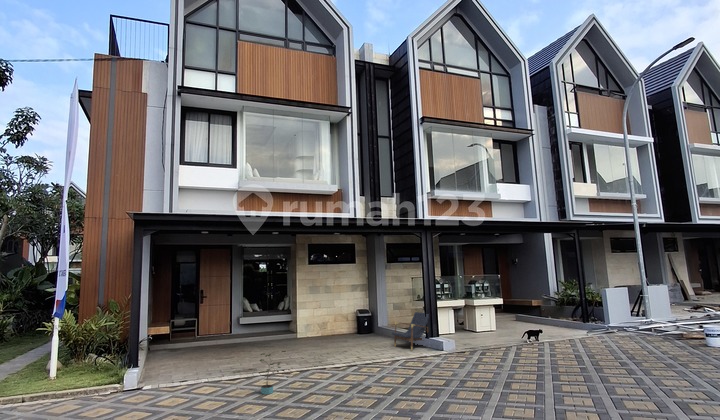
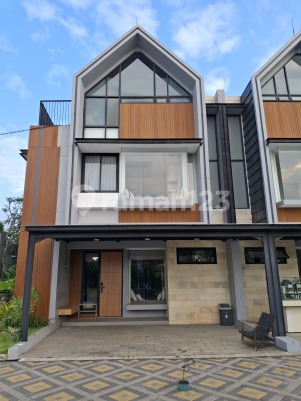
potted plant: present [260,353,280,394] -> present [176,349,195,391]

